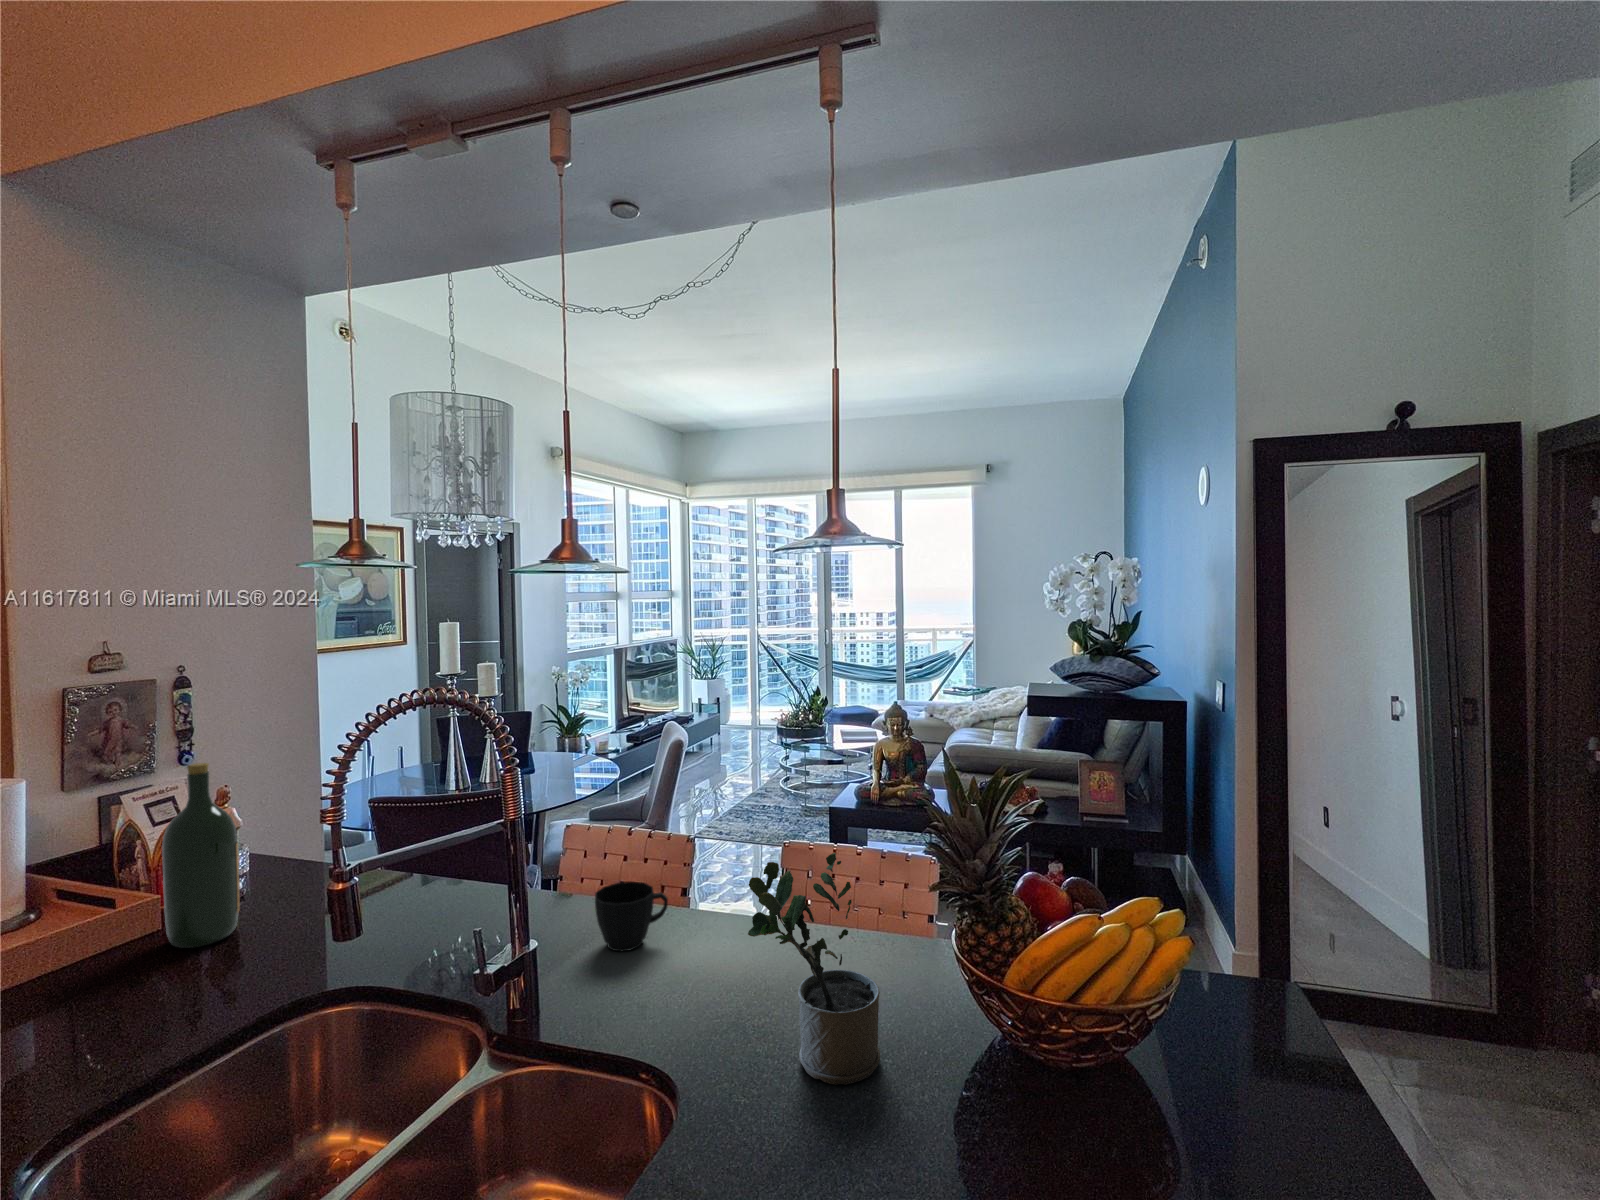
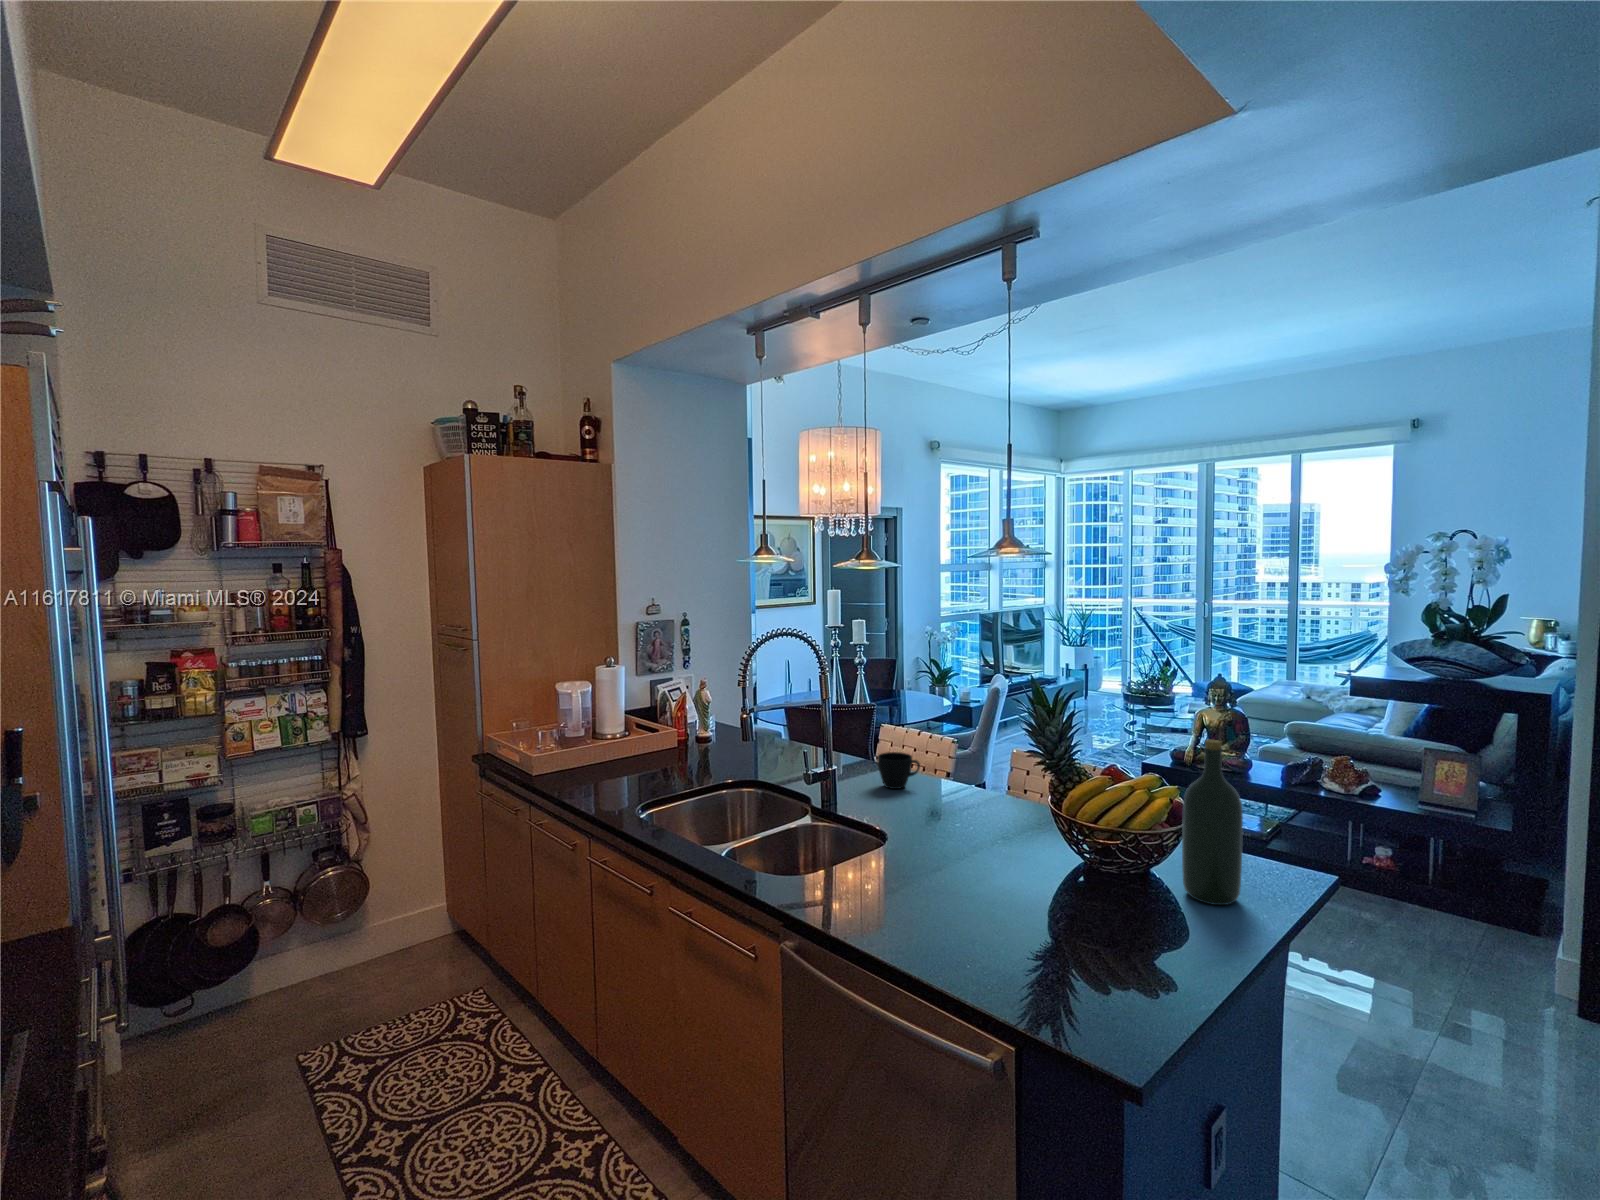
wine bottle: present [162,763,239,948] -> present [1182,740,1243,905]
potted plant: present [748,853,880,1085] -> none [926,731,1001,851]

